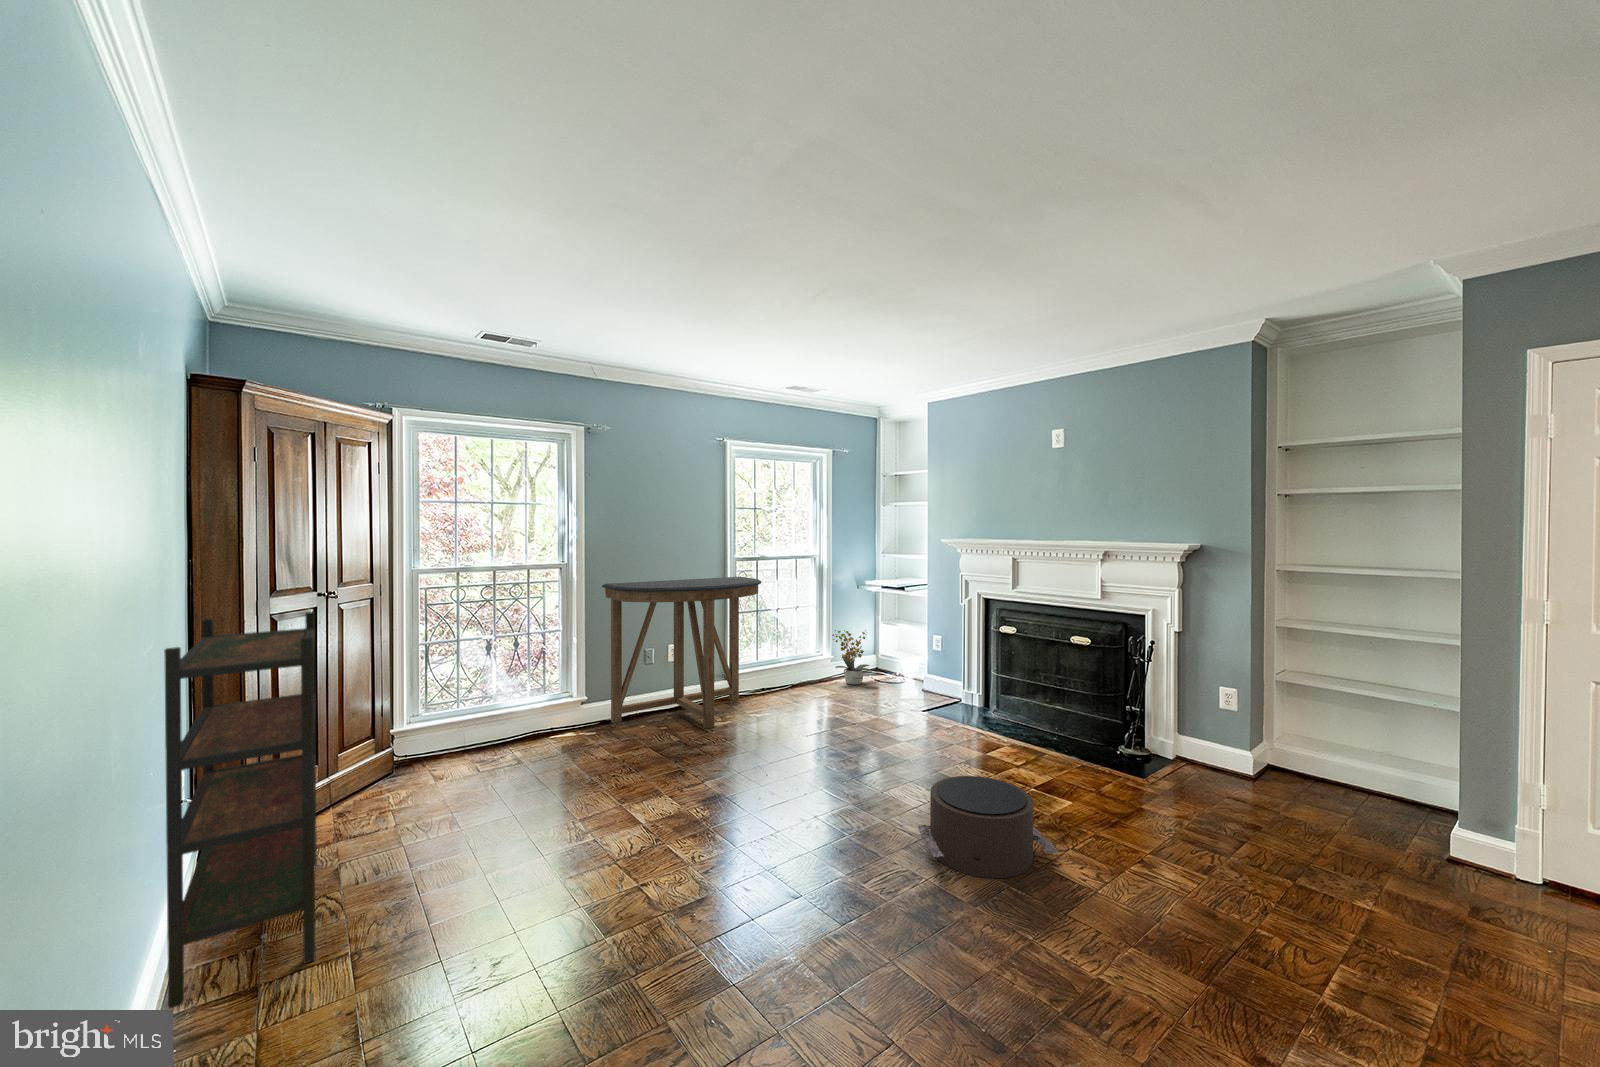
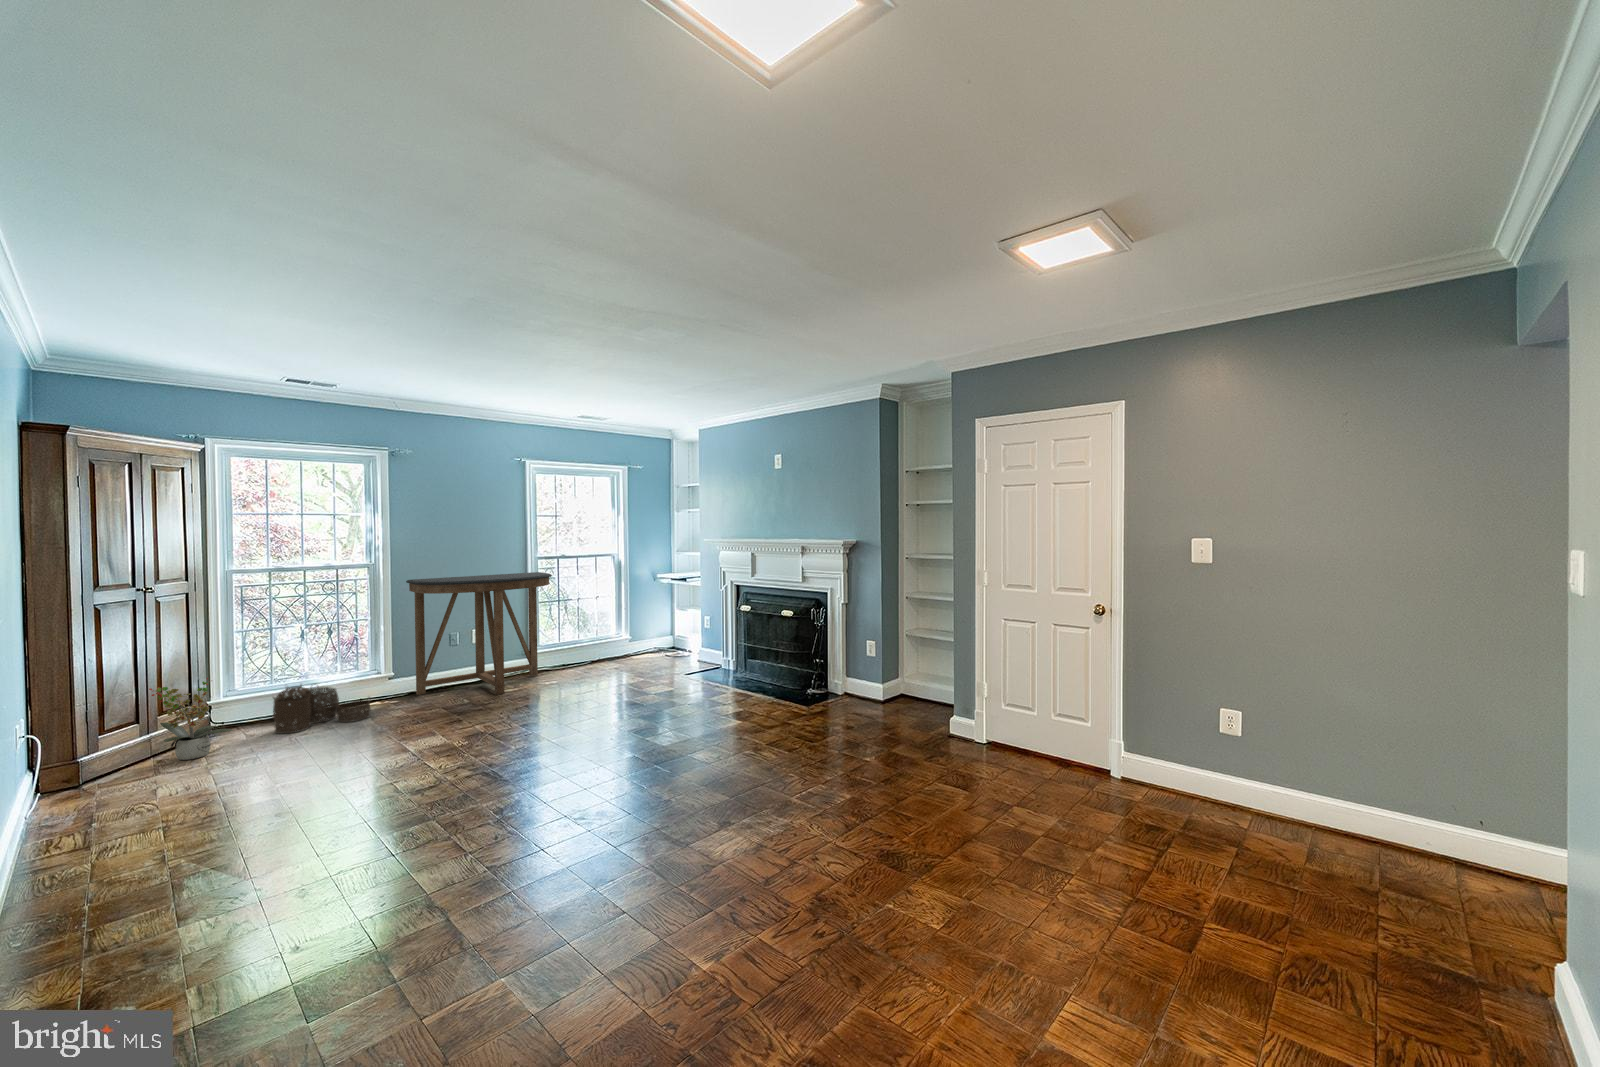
bookshelf: present [164,612,317,1009] -> none [20,601,138,857]
potted plant: present [832,630,872,685] -> present [149,678,233,760]
woven basket: none [460,708,571,777] -> present [273,685,370,733]
pouf: present [918,776,1058,878] -> none [607,704,695,763]

